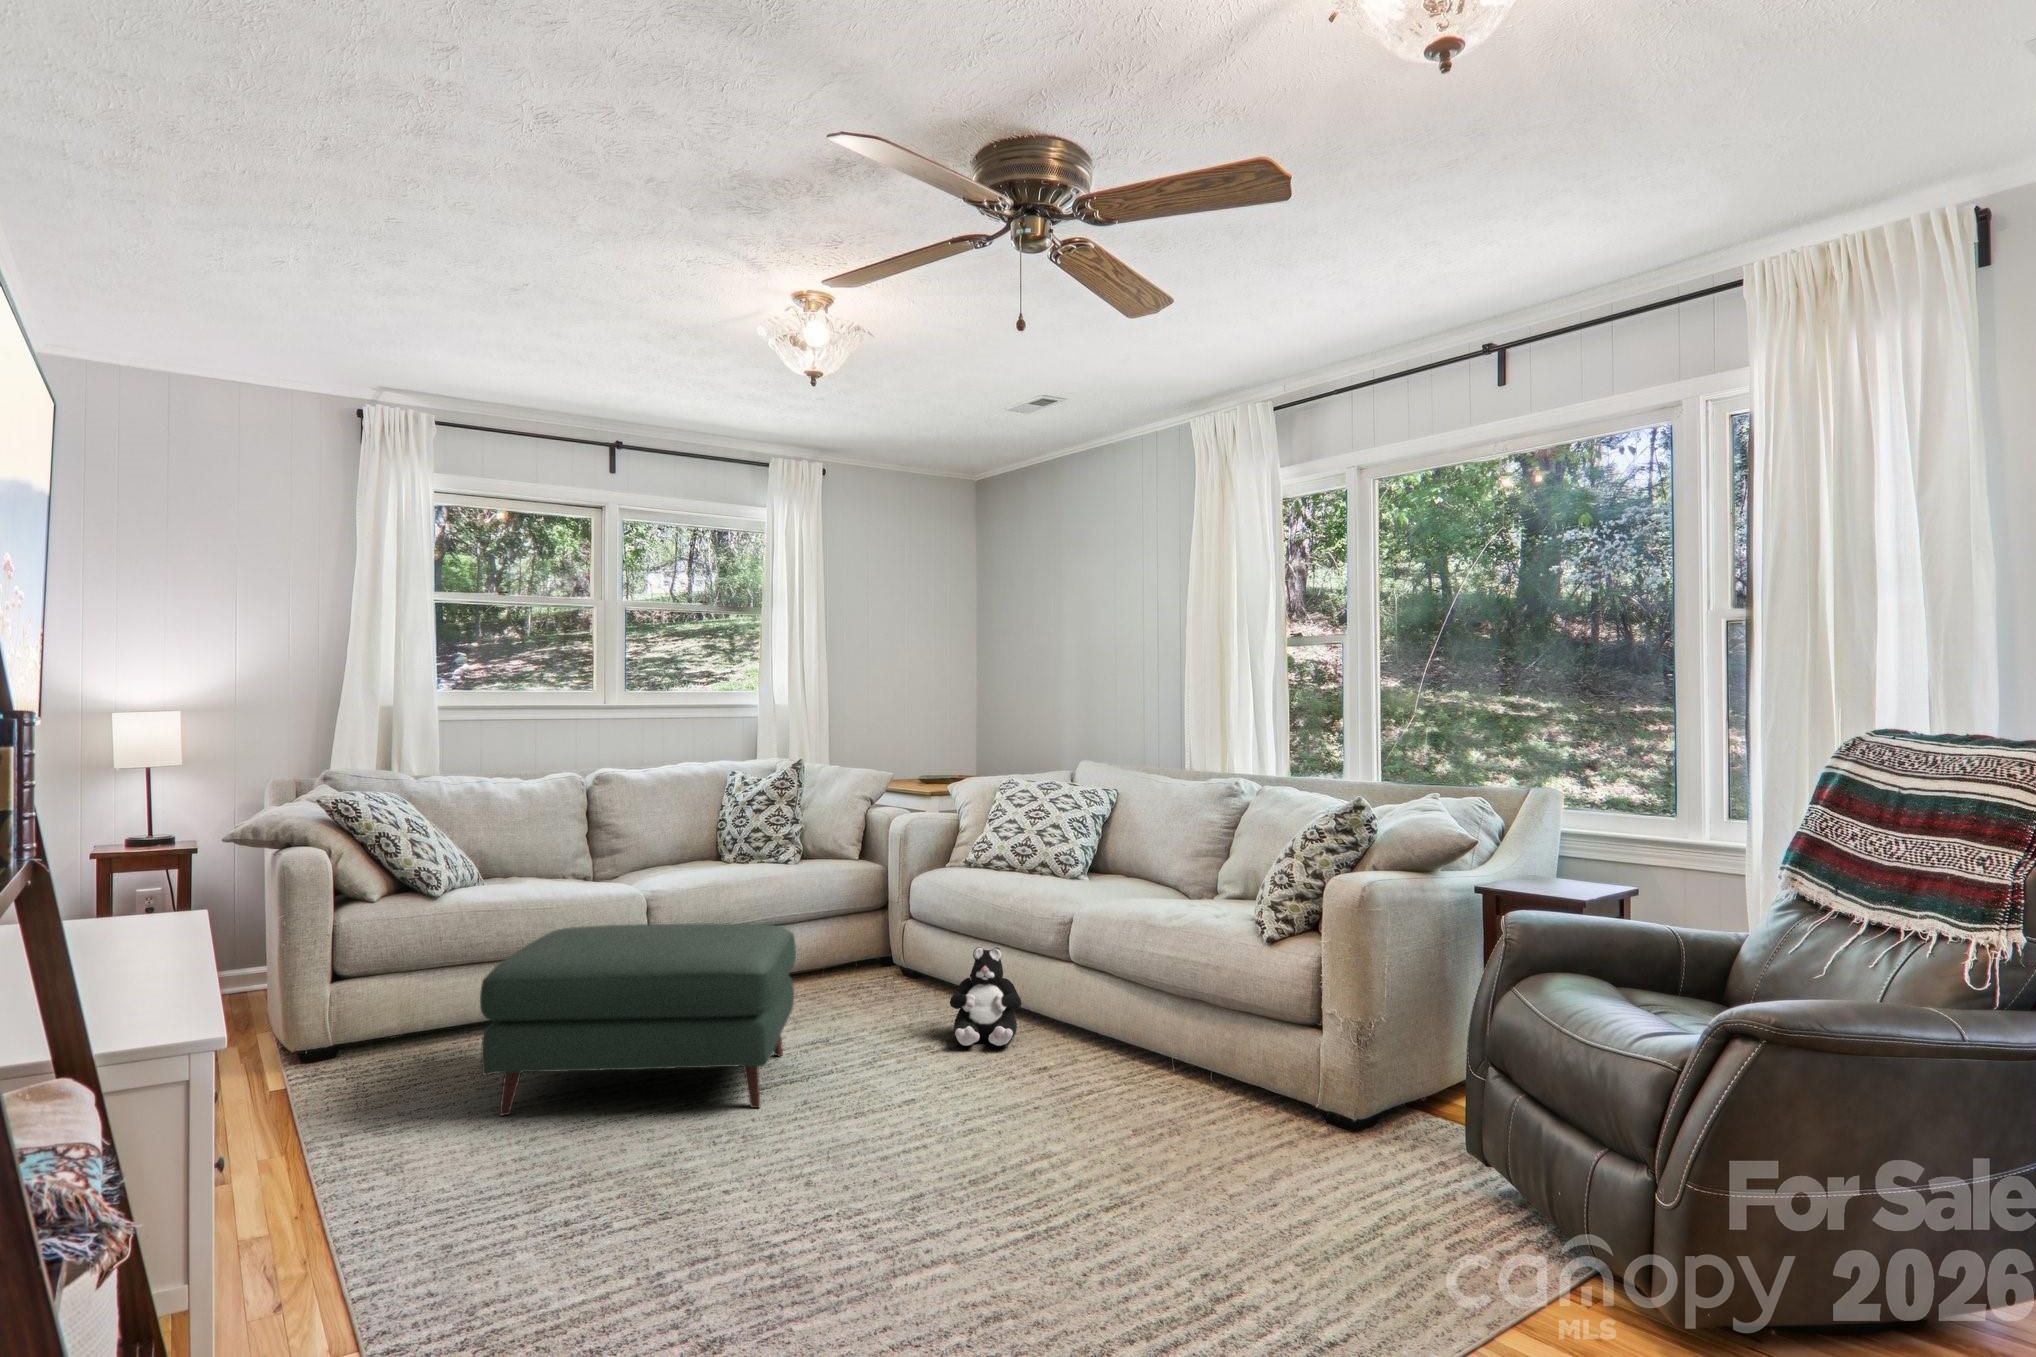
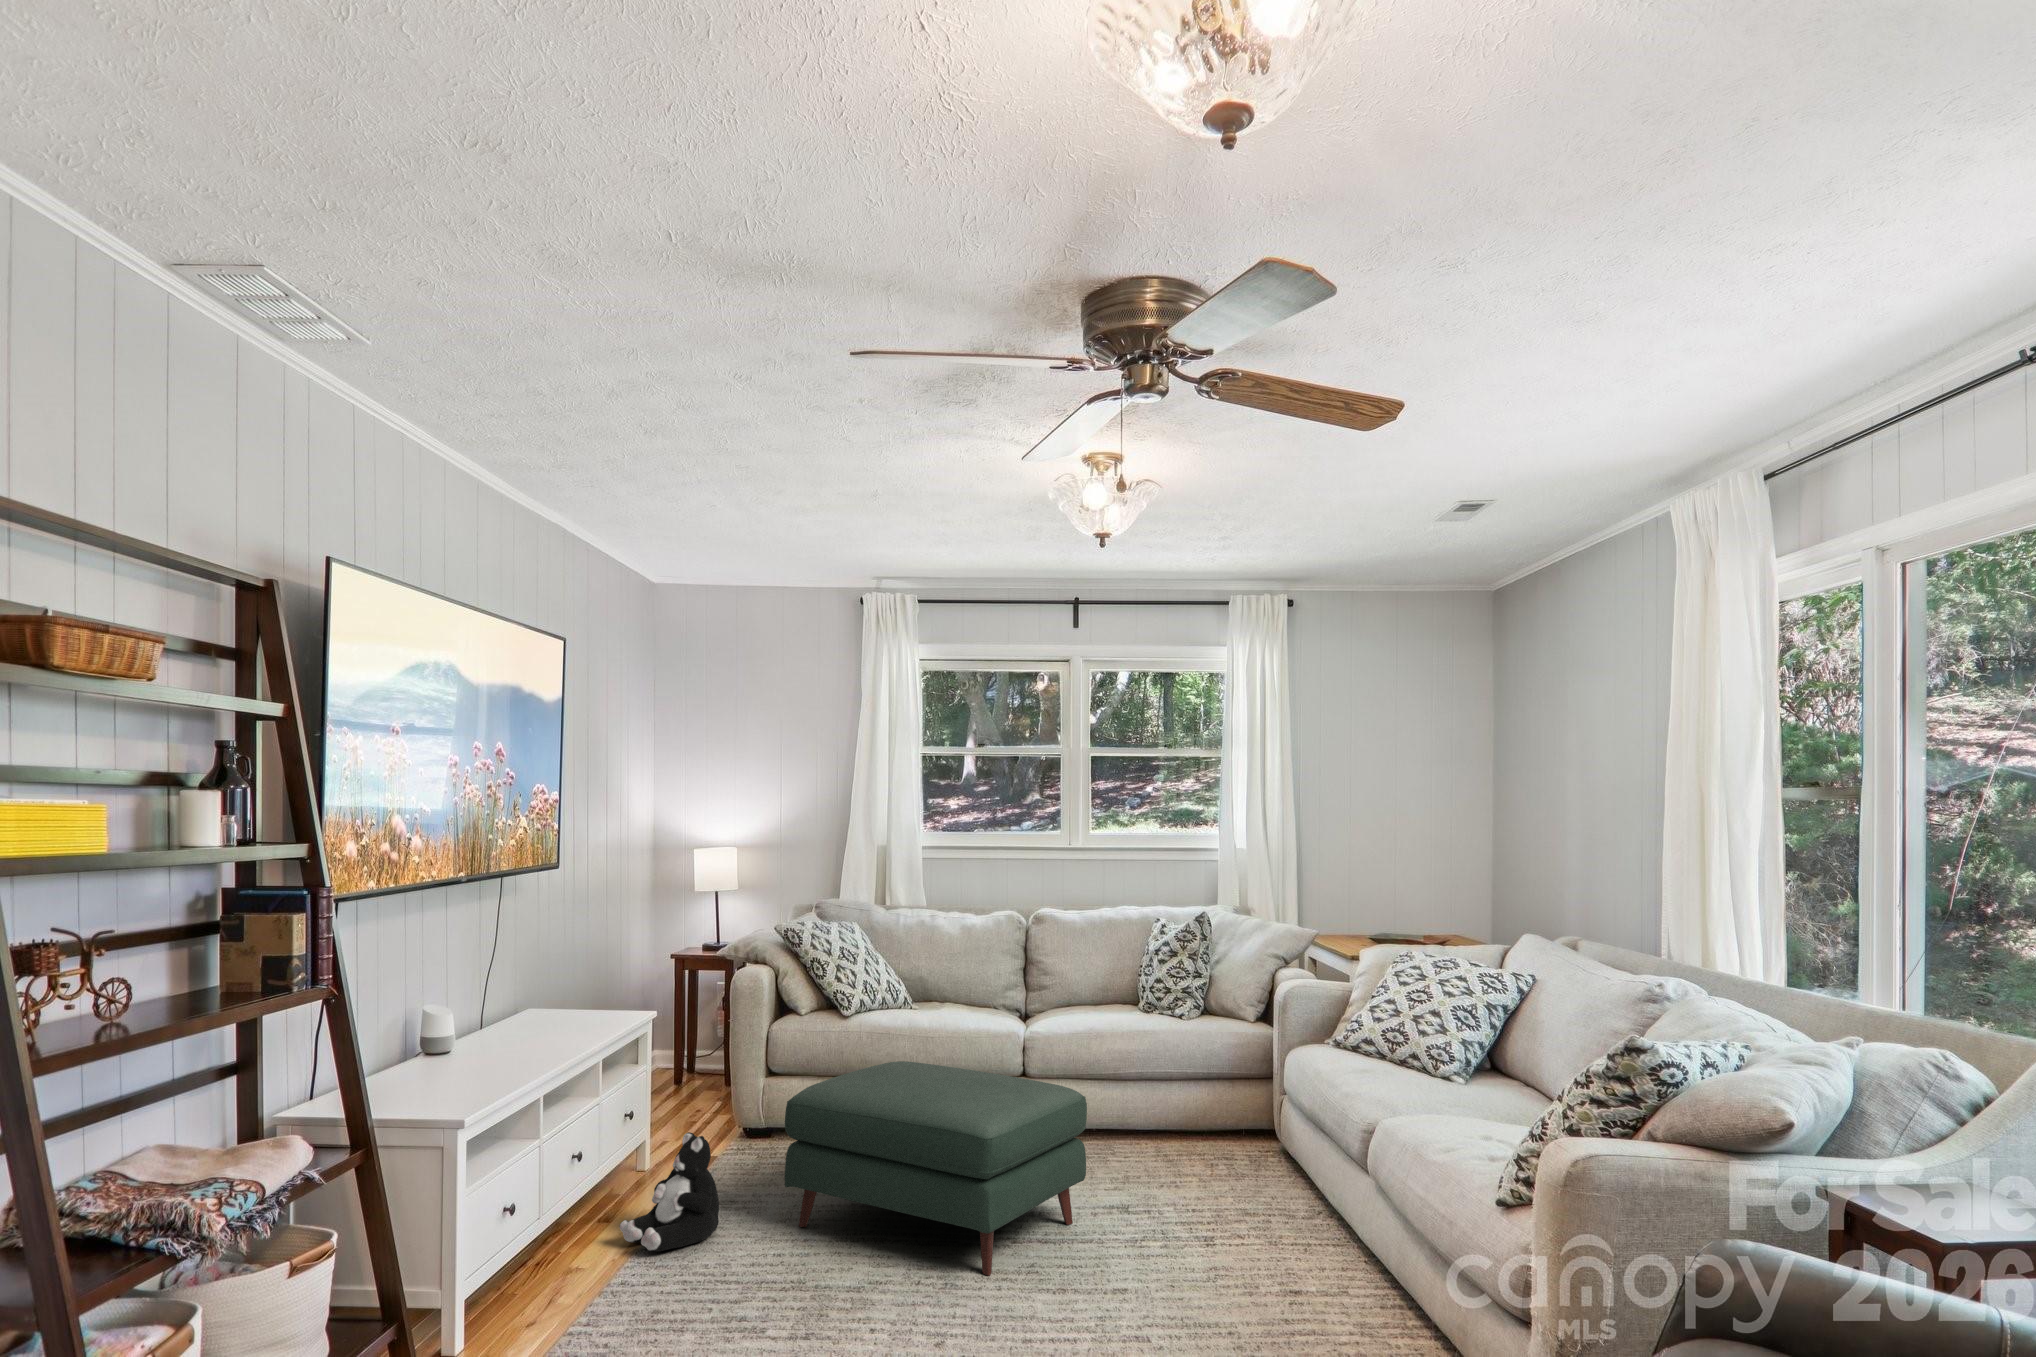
plush toy: present [950,947,1022,1046] -> present [620,1132,719,1251]

